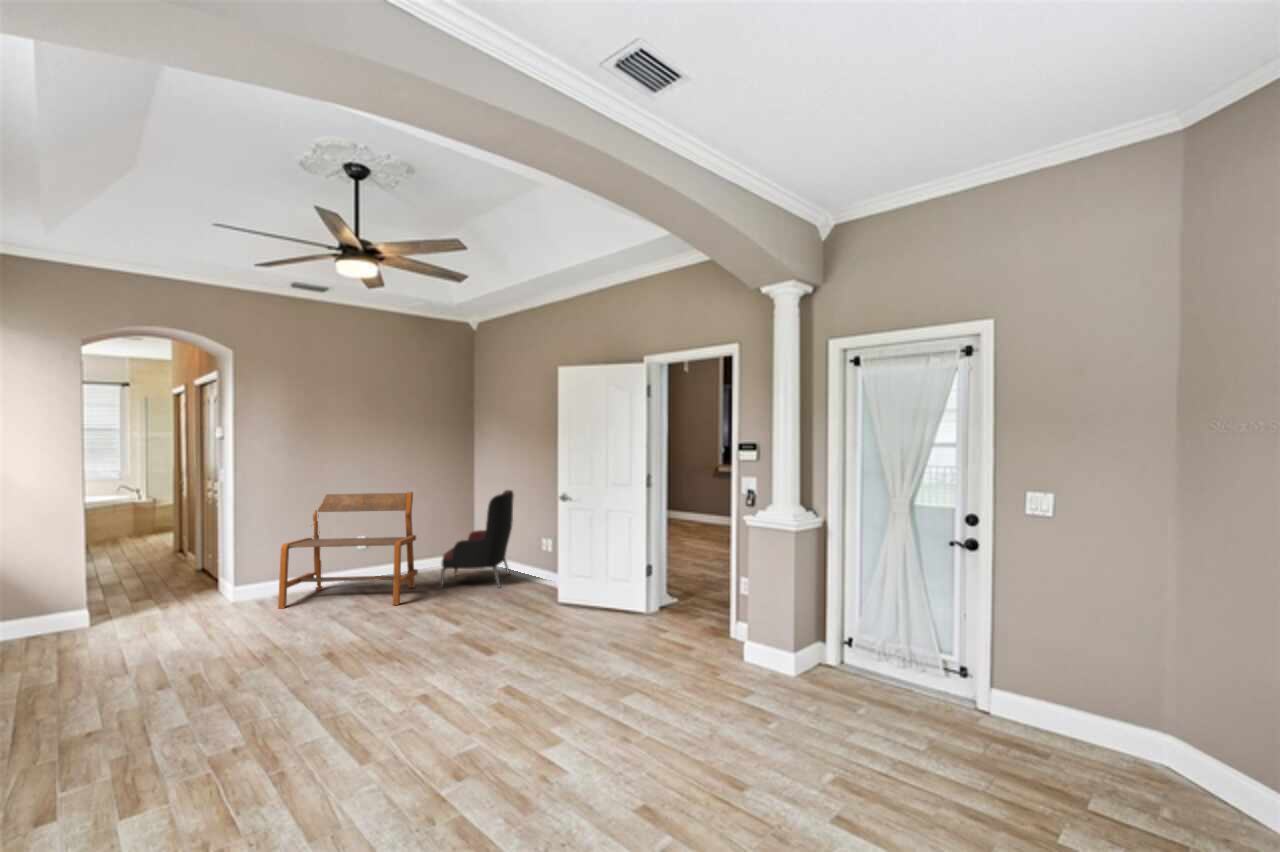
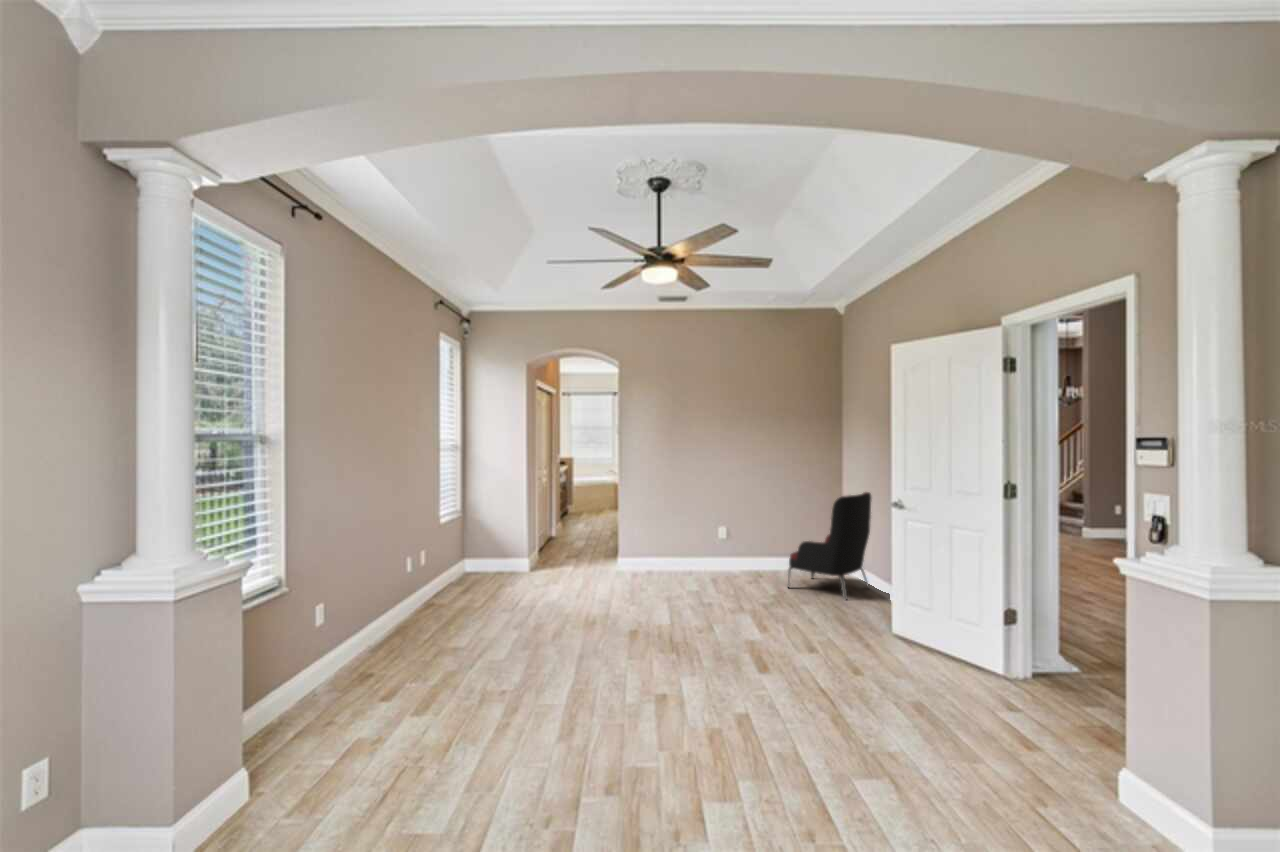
bench: present [278,492,418,609] -> none [651,481,767,595]

